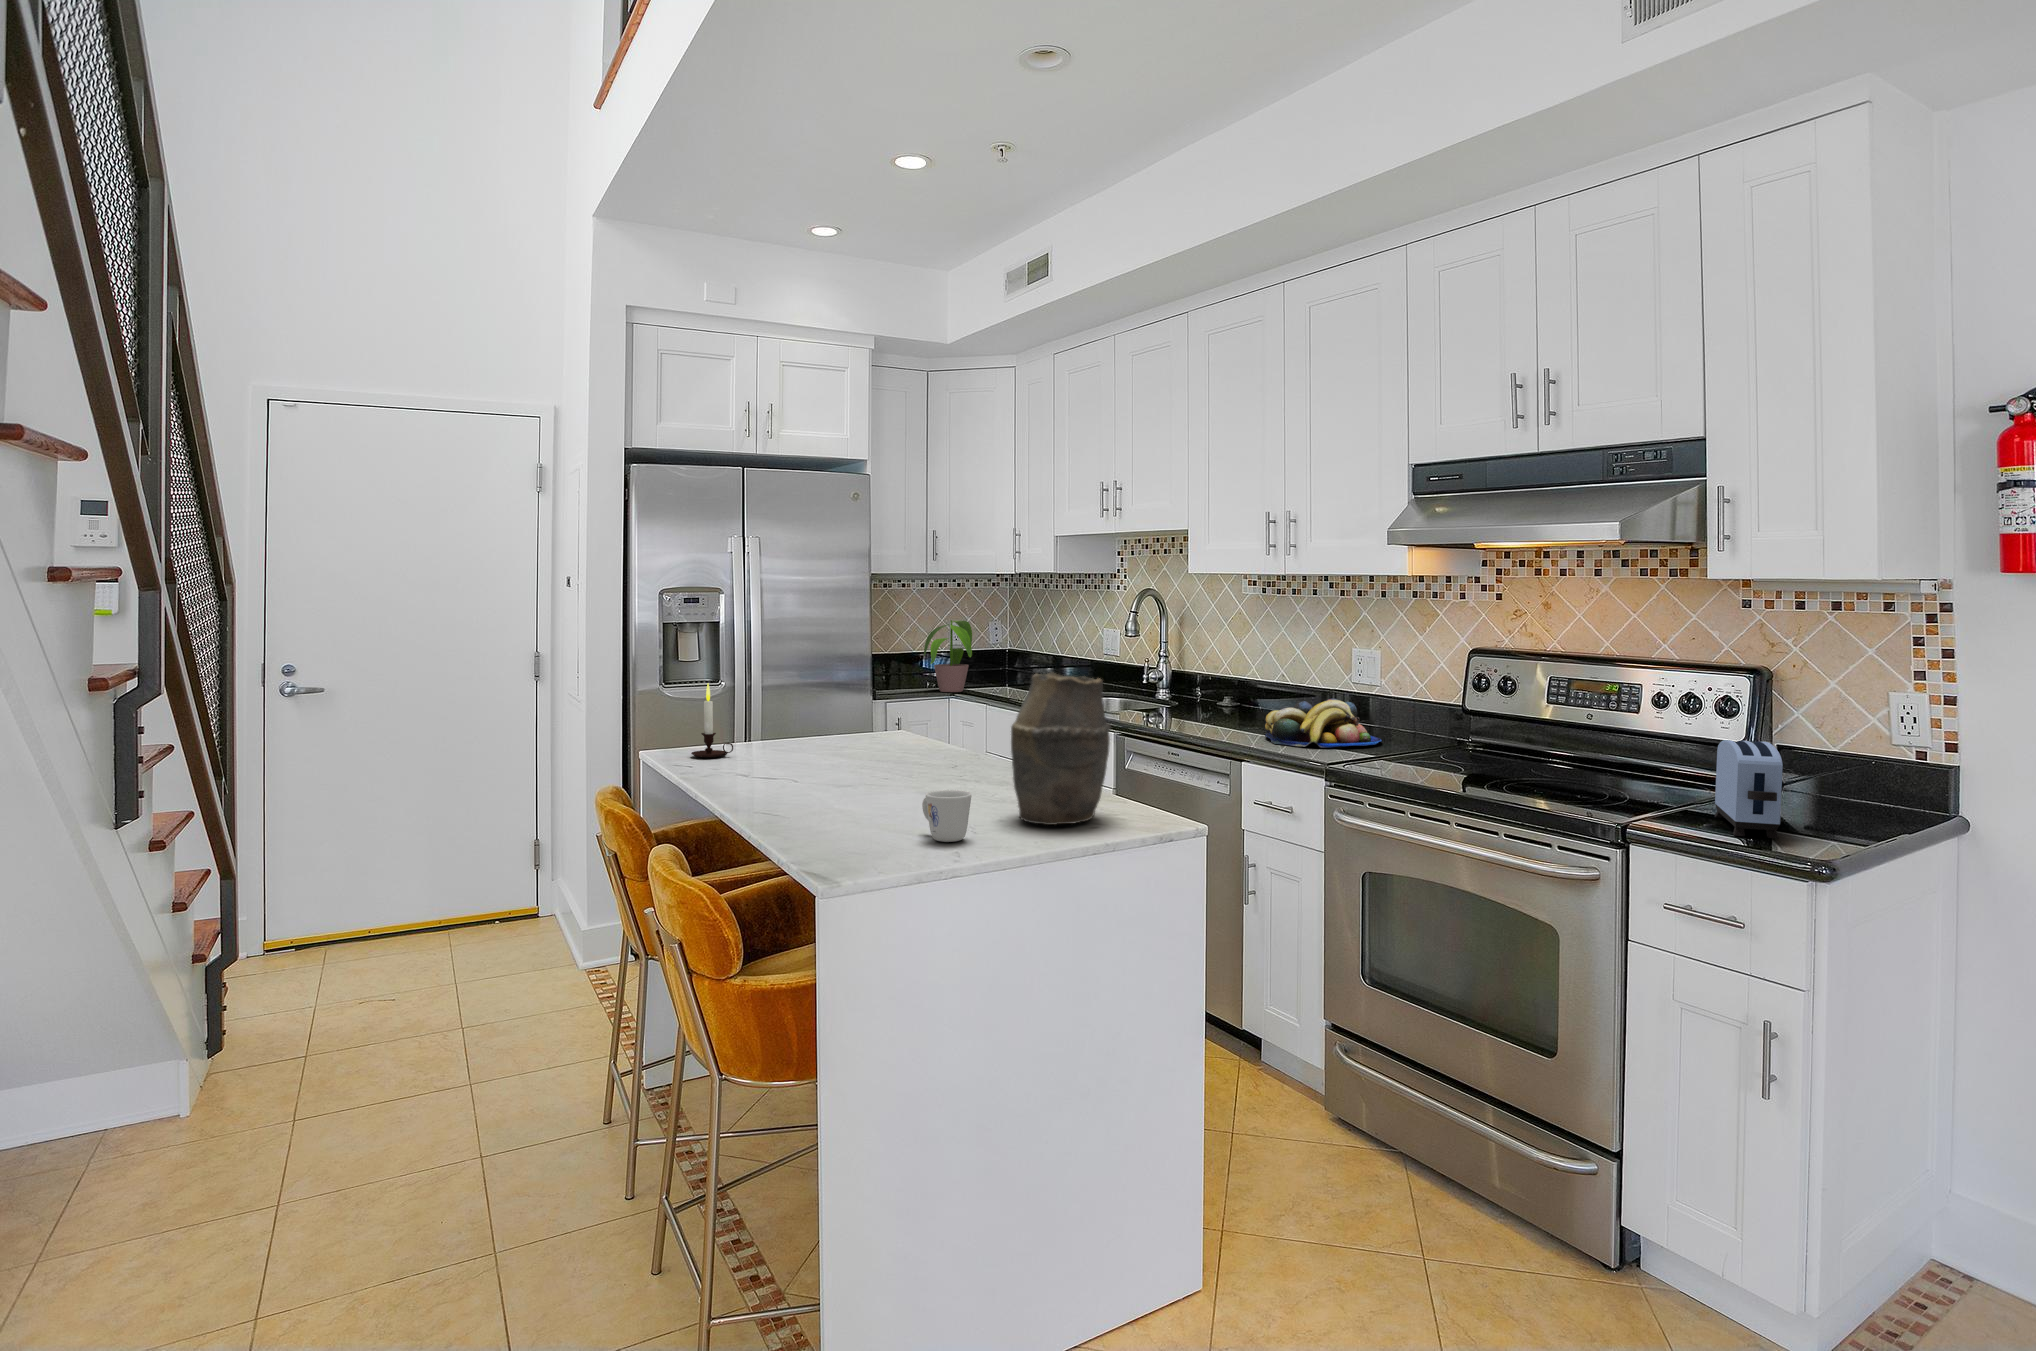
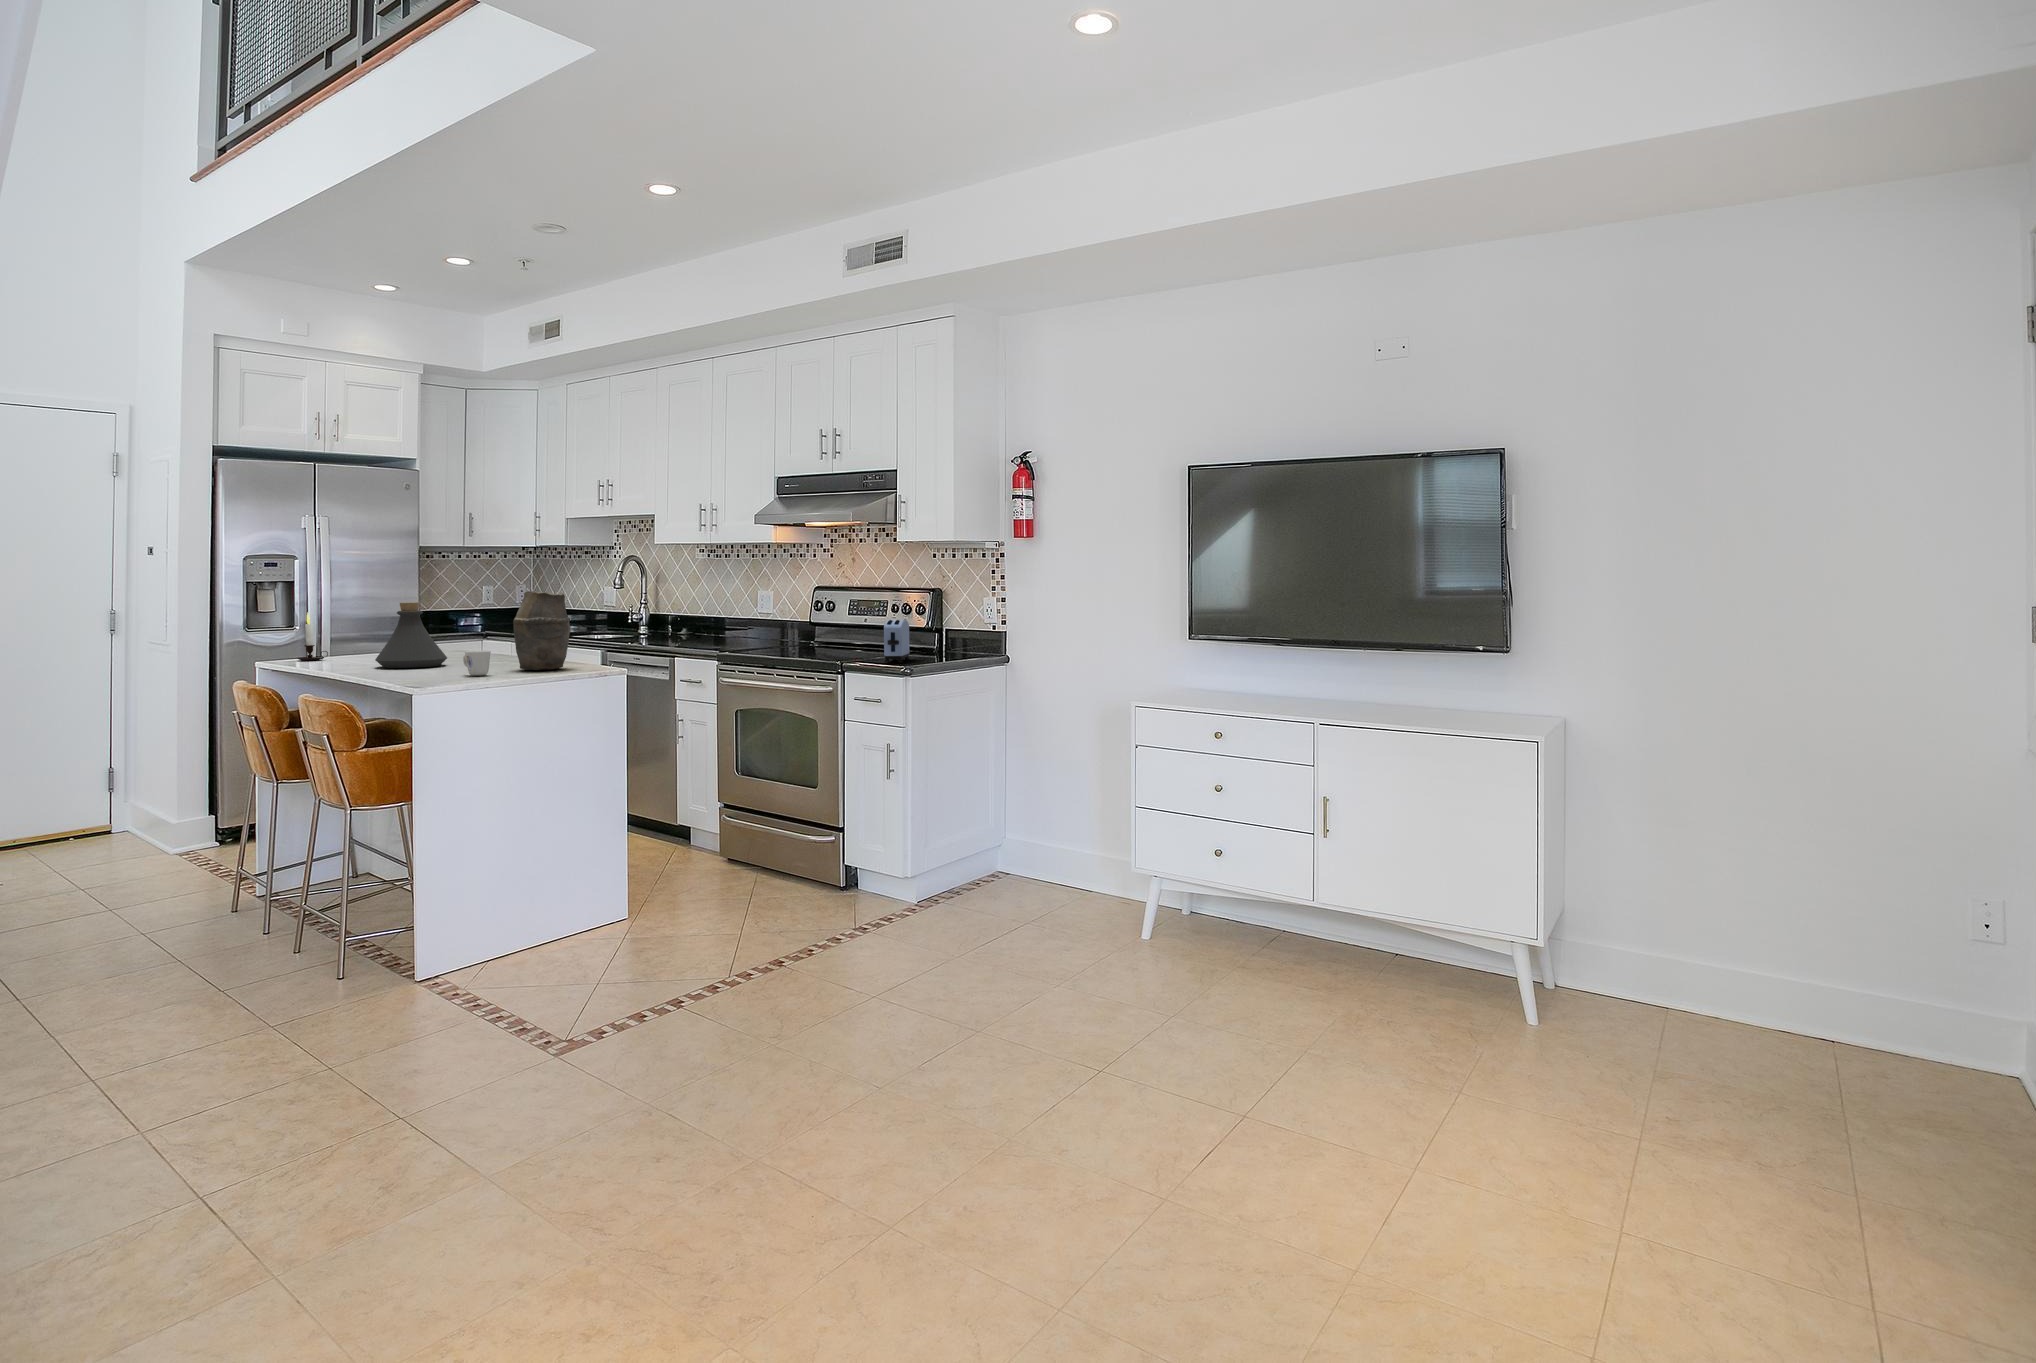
potted plant: present [923,620,972,692] -> none [453,581,513,635]
bottle: none [786,680,899,796] -> present [375,603,447,668]
fruit bowl: present [1265,699,1382,747] -> none [697,620,769,648]

